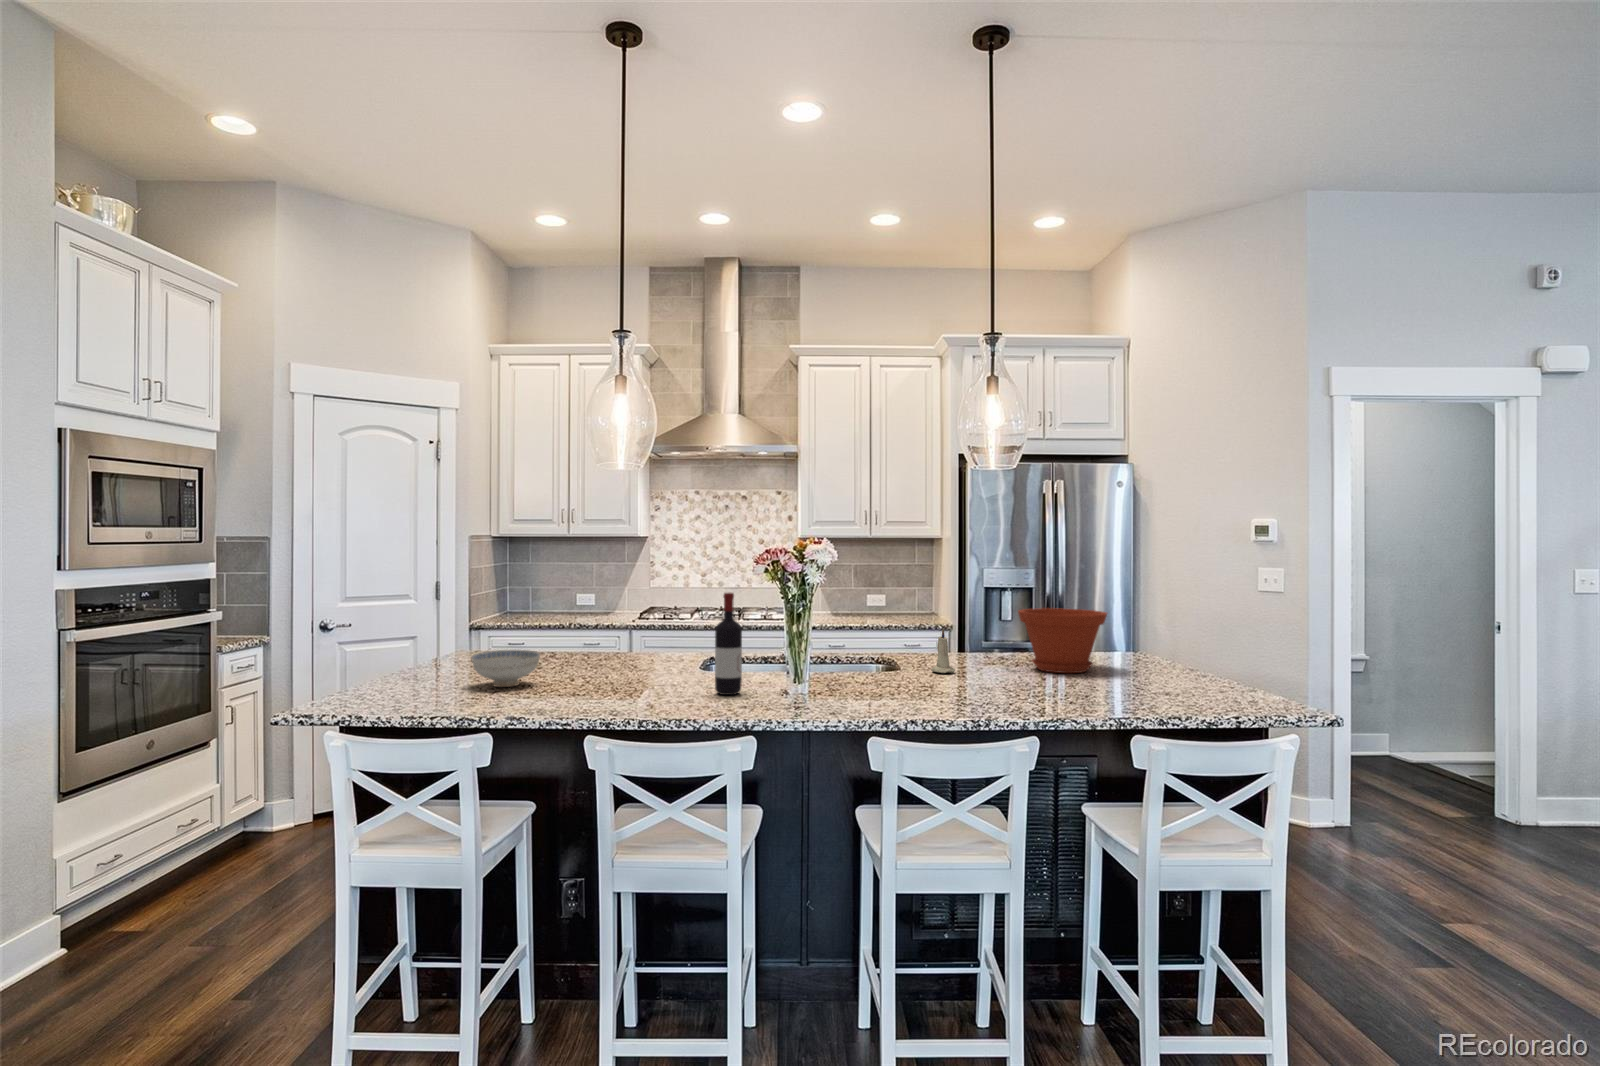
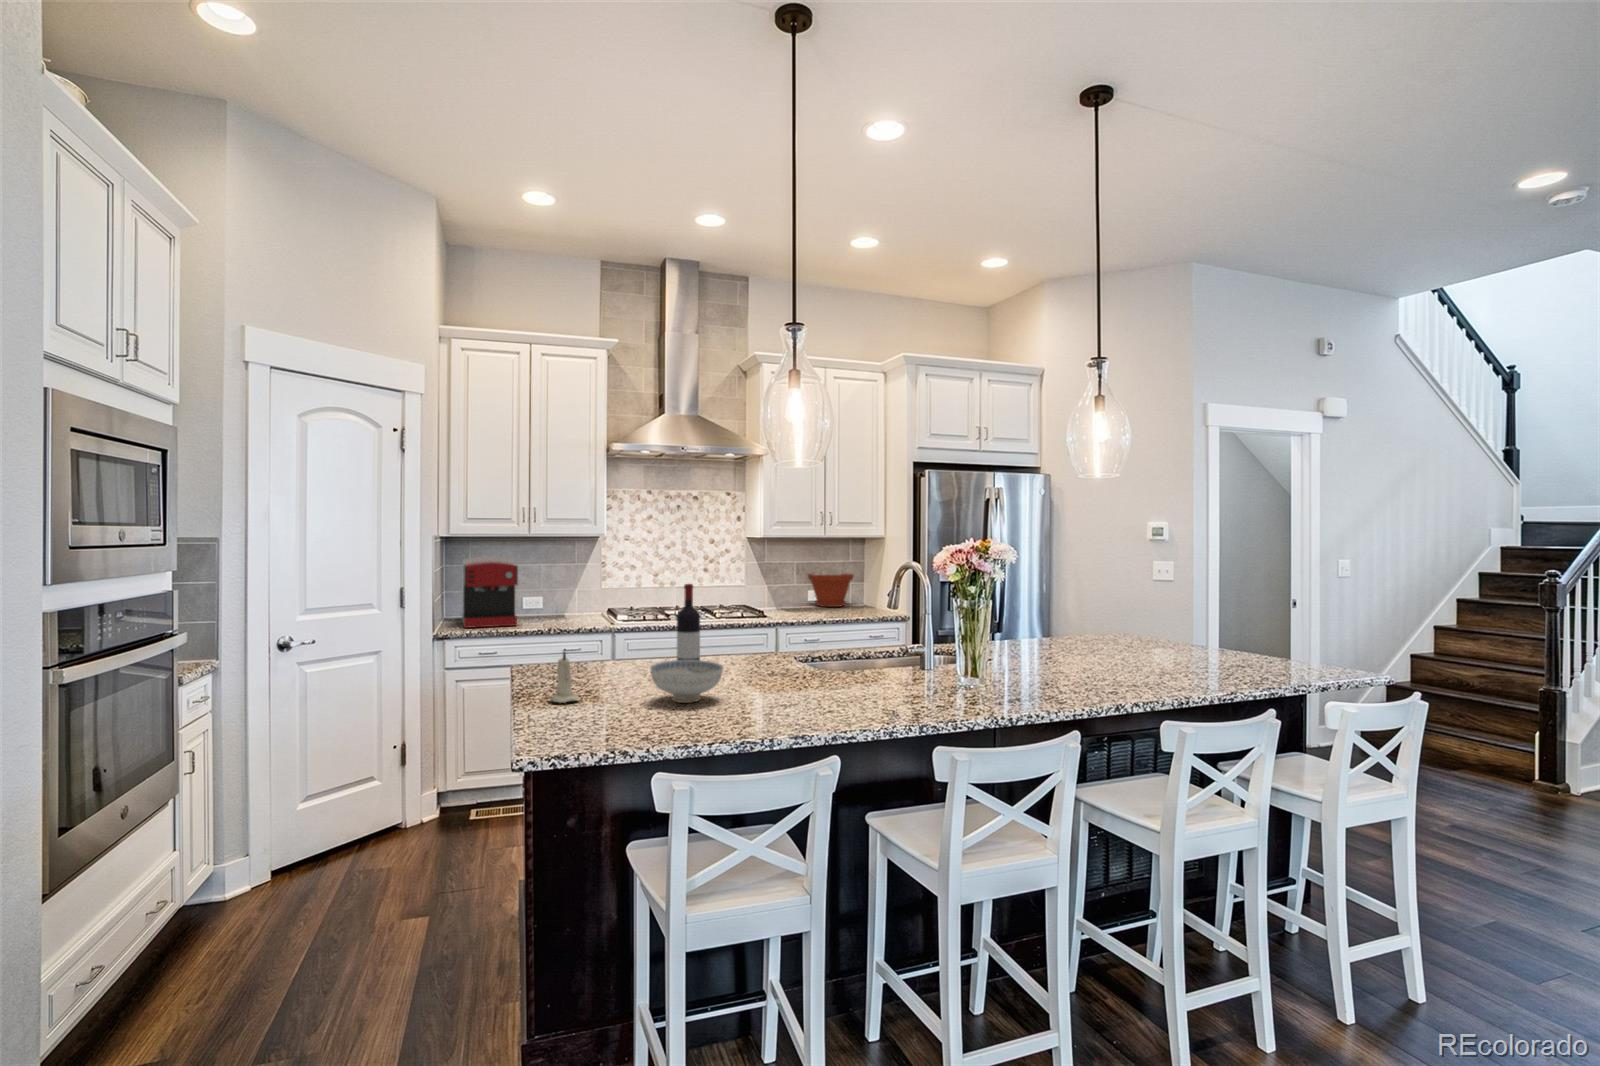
coffee maker: none [502,555,558,620] -> present [462,556,518,628]
wine bottle: present [715,593,742,695] -> present [677,584,700,660]
plant pot: present [1018,608,1107,673] -> present [808,573,854,607]
candle: present [931,629,955,673] -> present [550,651,579,703]

